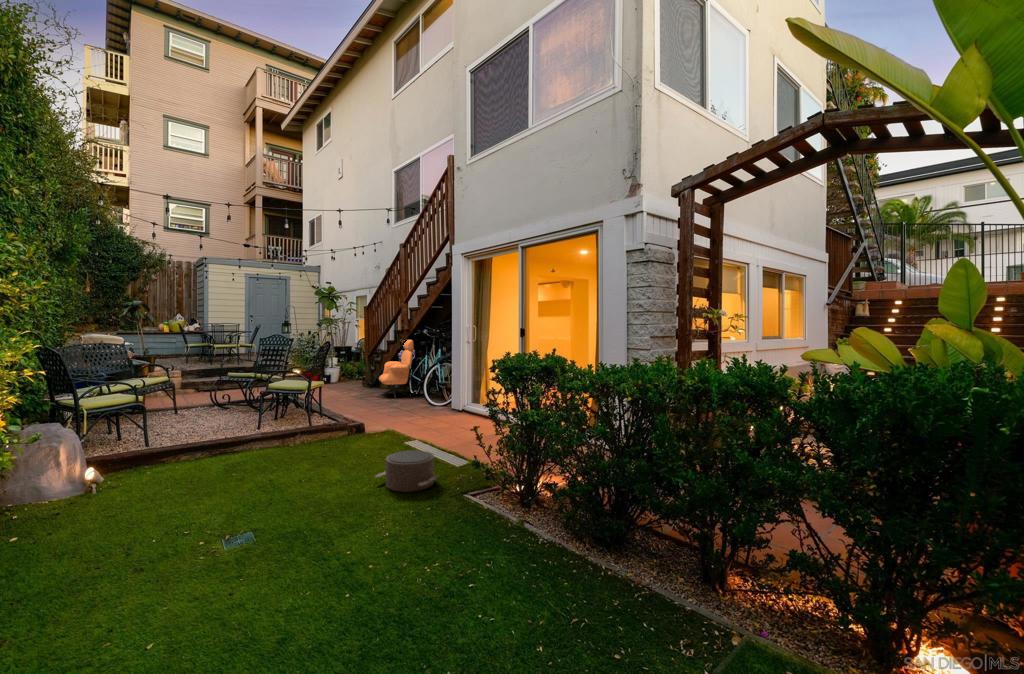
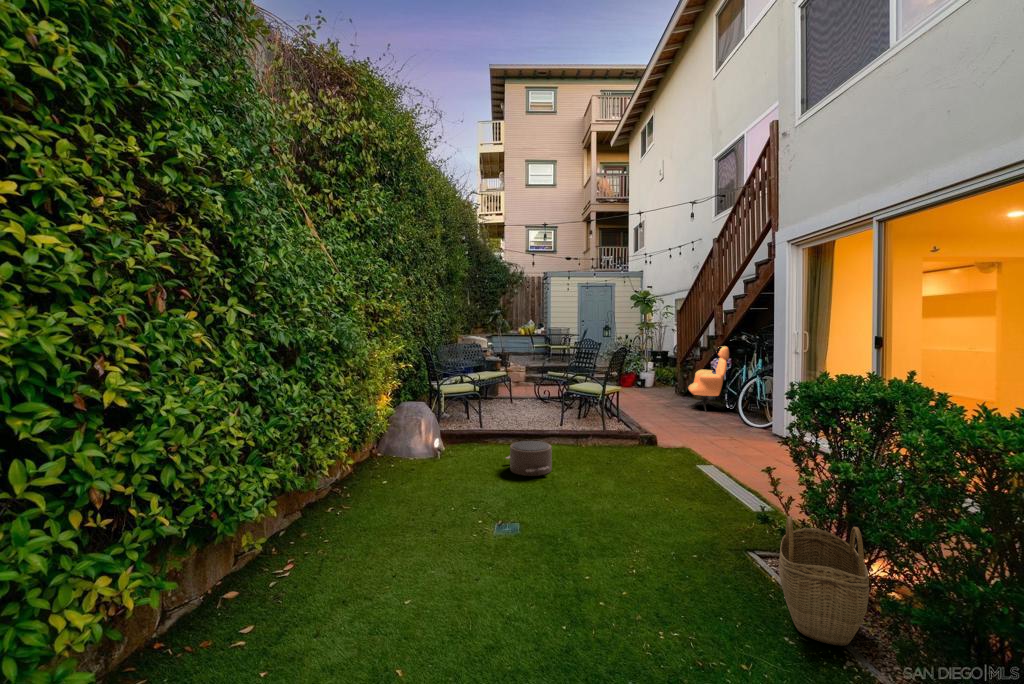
pouf: present [376,451,437,492] -> present [507,441,552,476]
woven basket: none [495,454,548,536] -> present [779,516,869,646]

